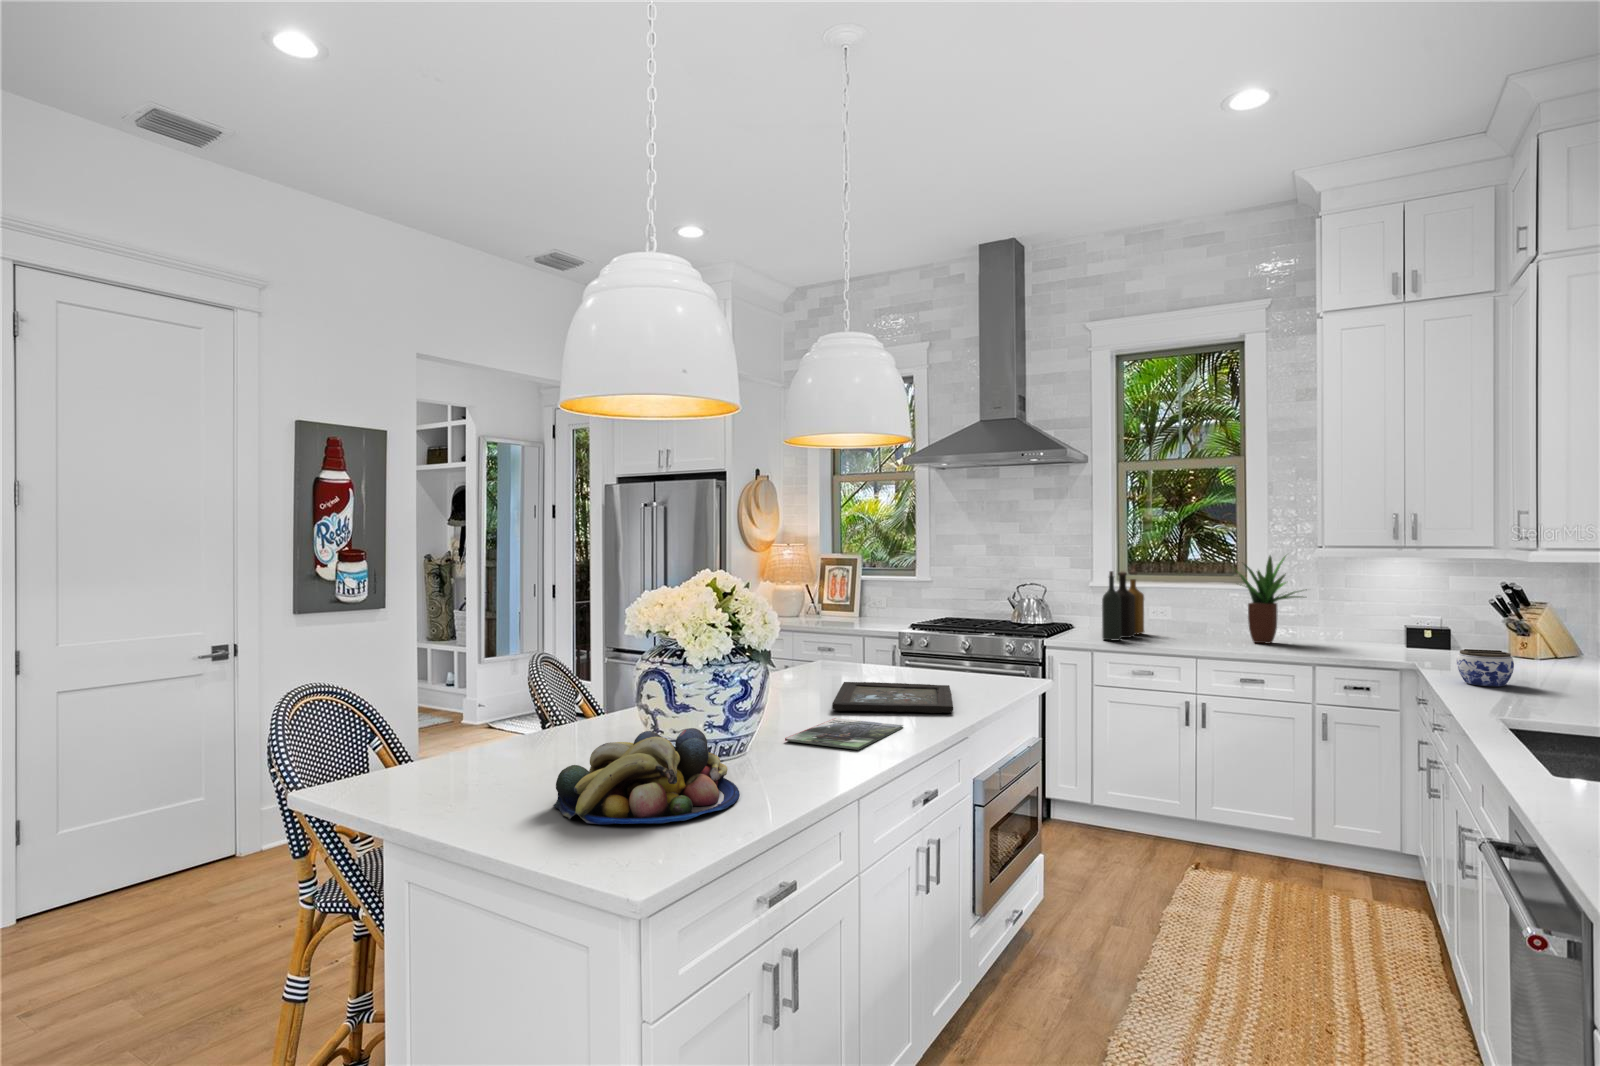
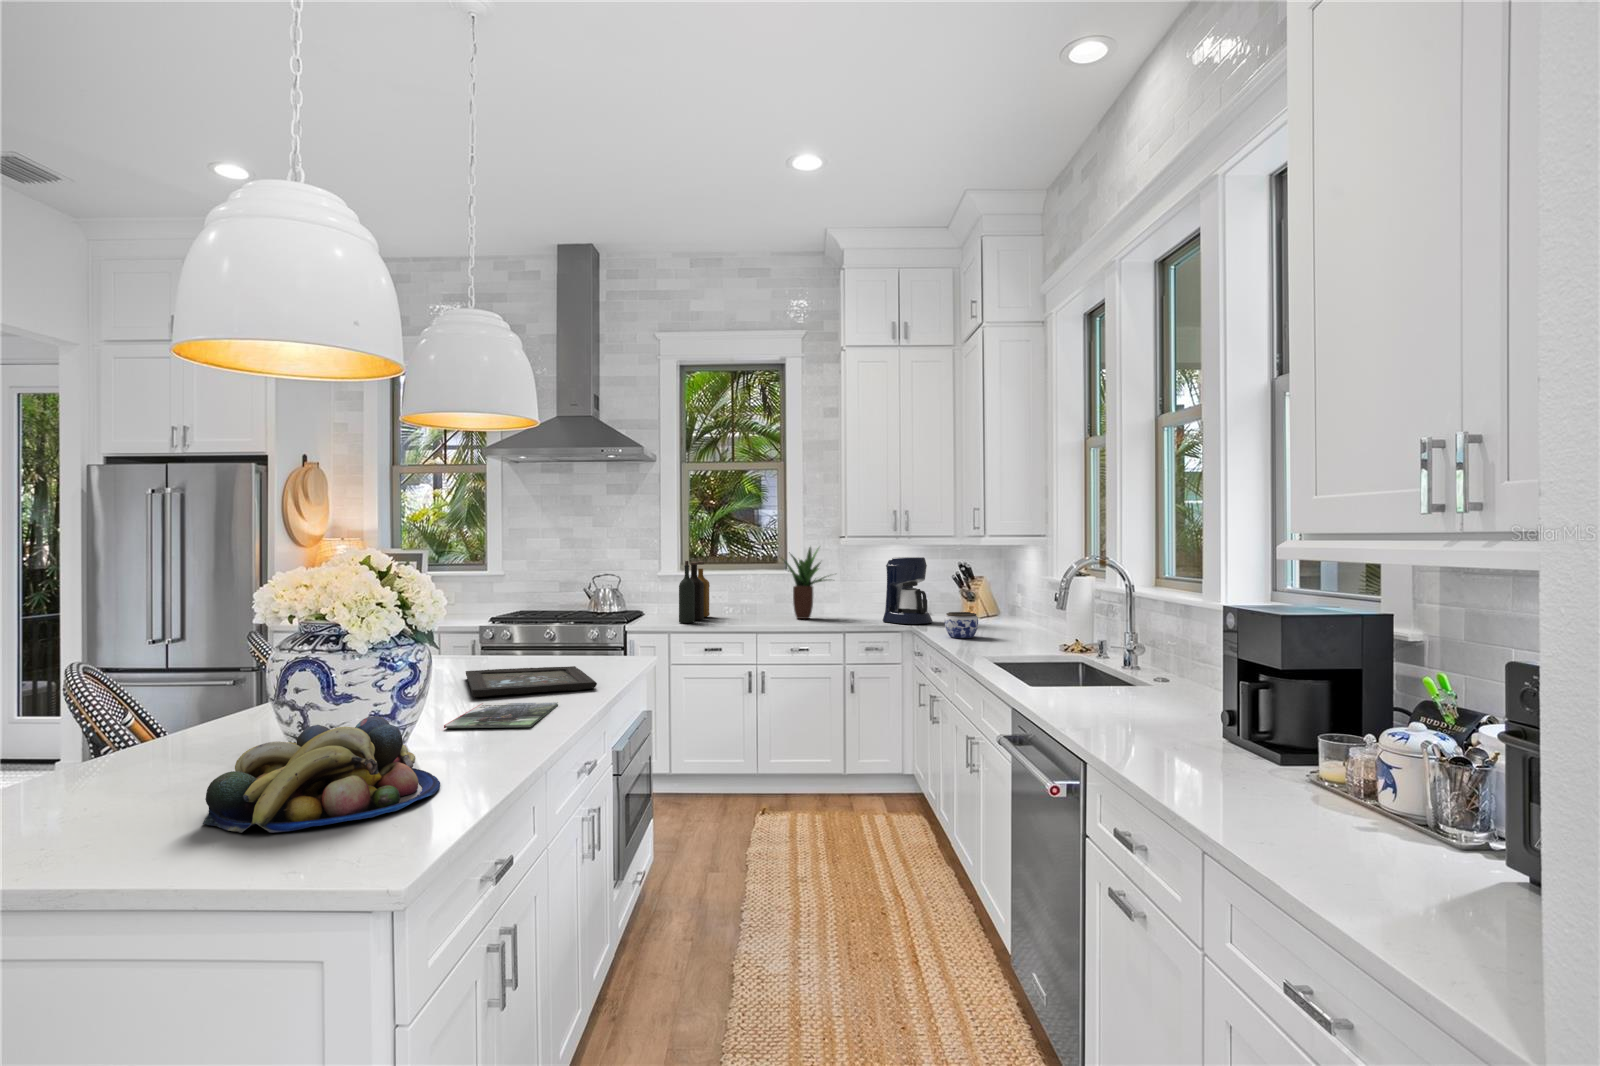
coffee maker: none [1375,571,1453,660] -> present [883,557,933,624]

